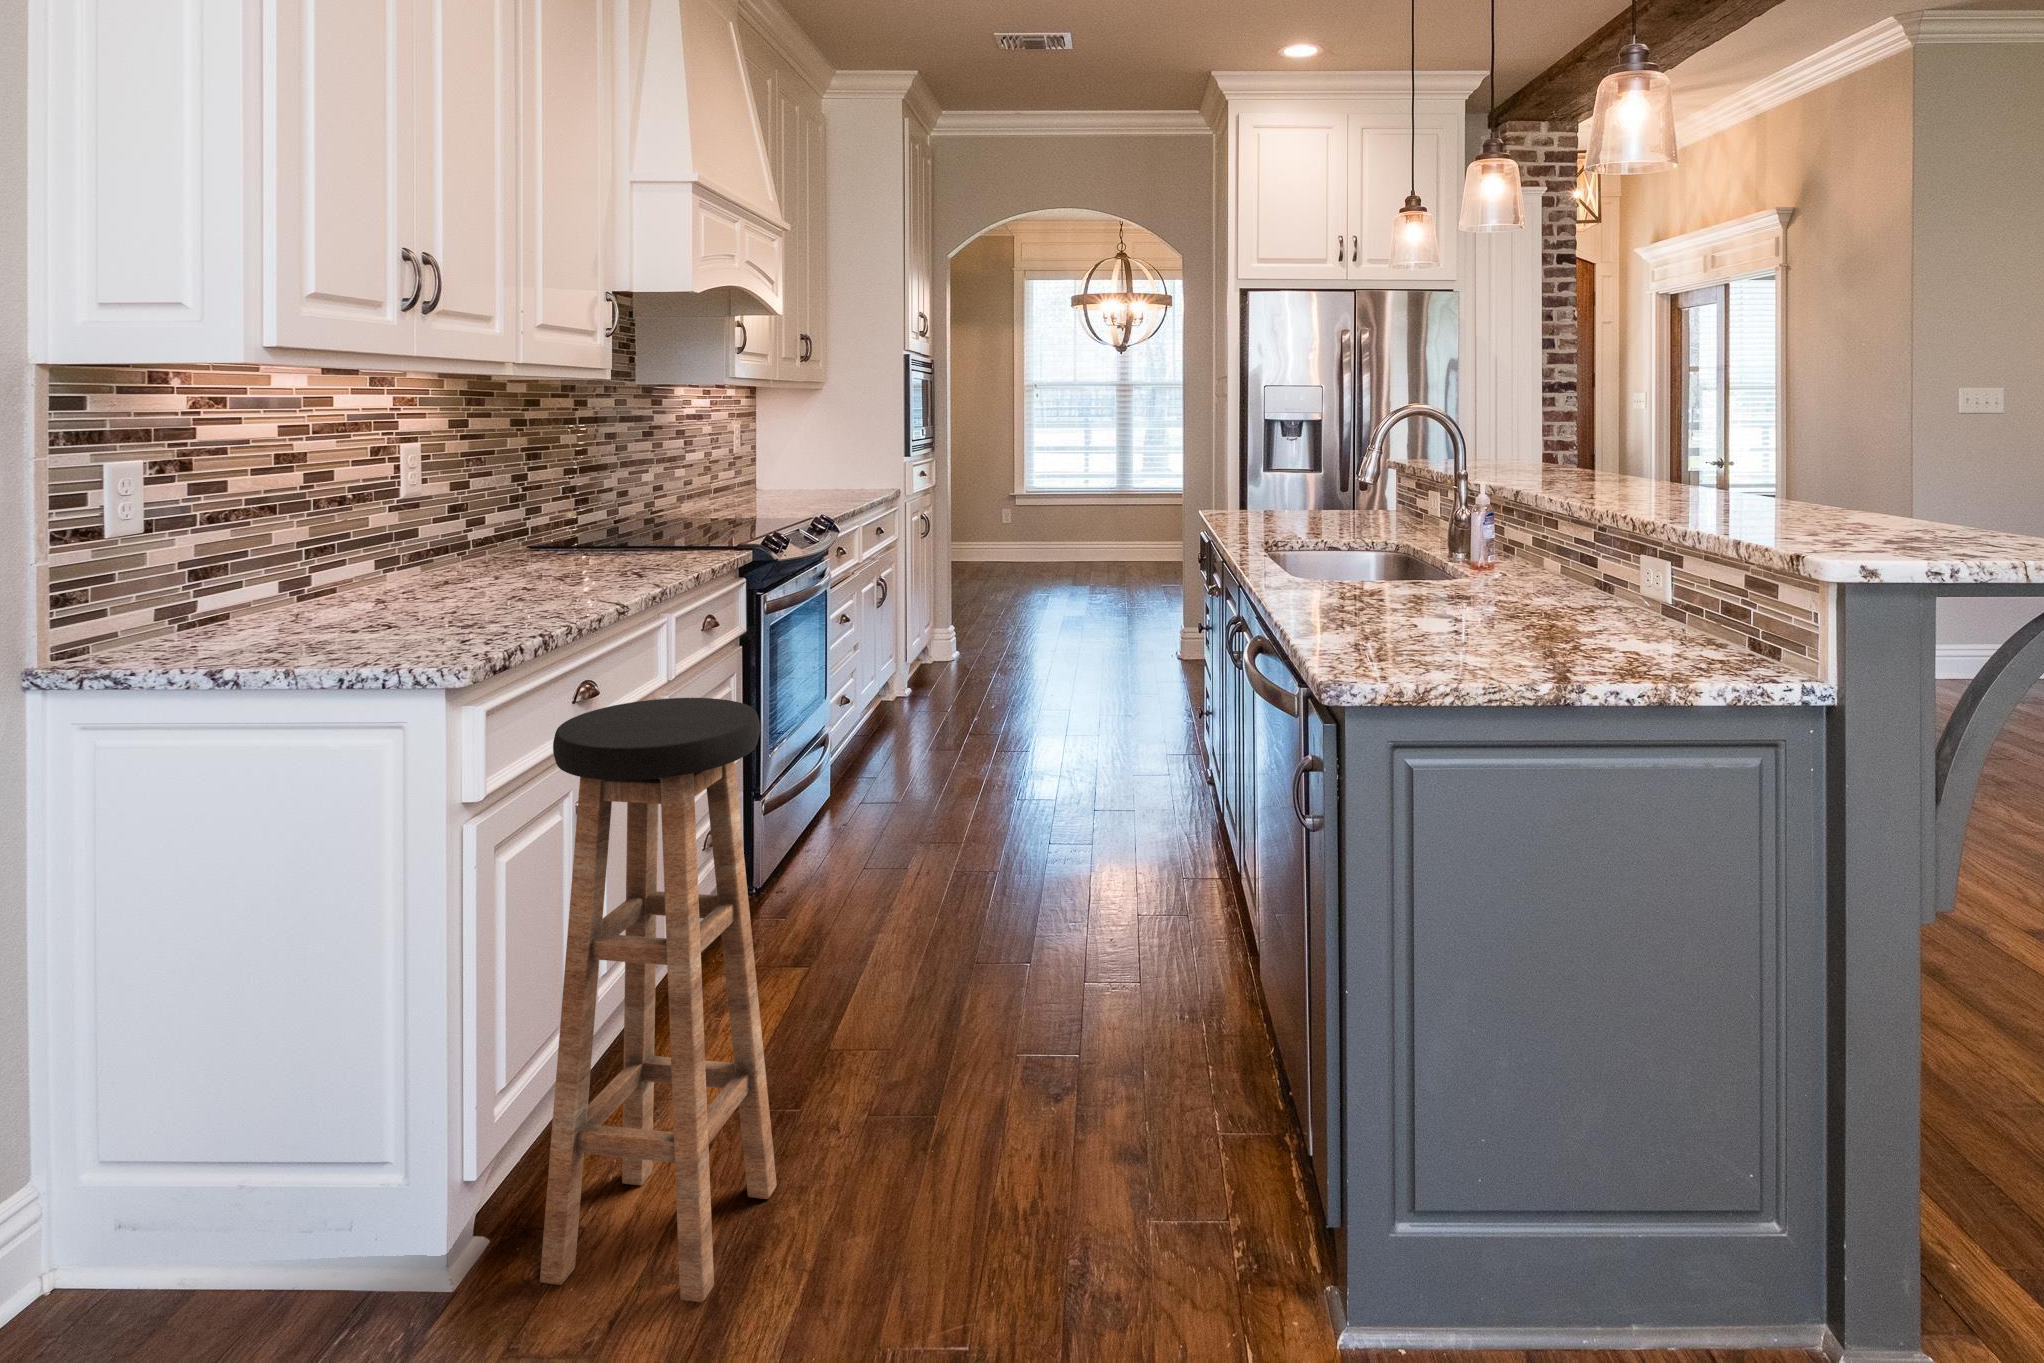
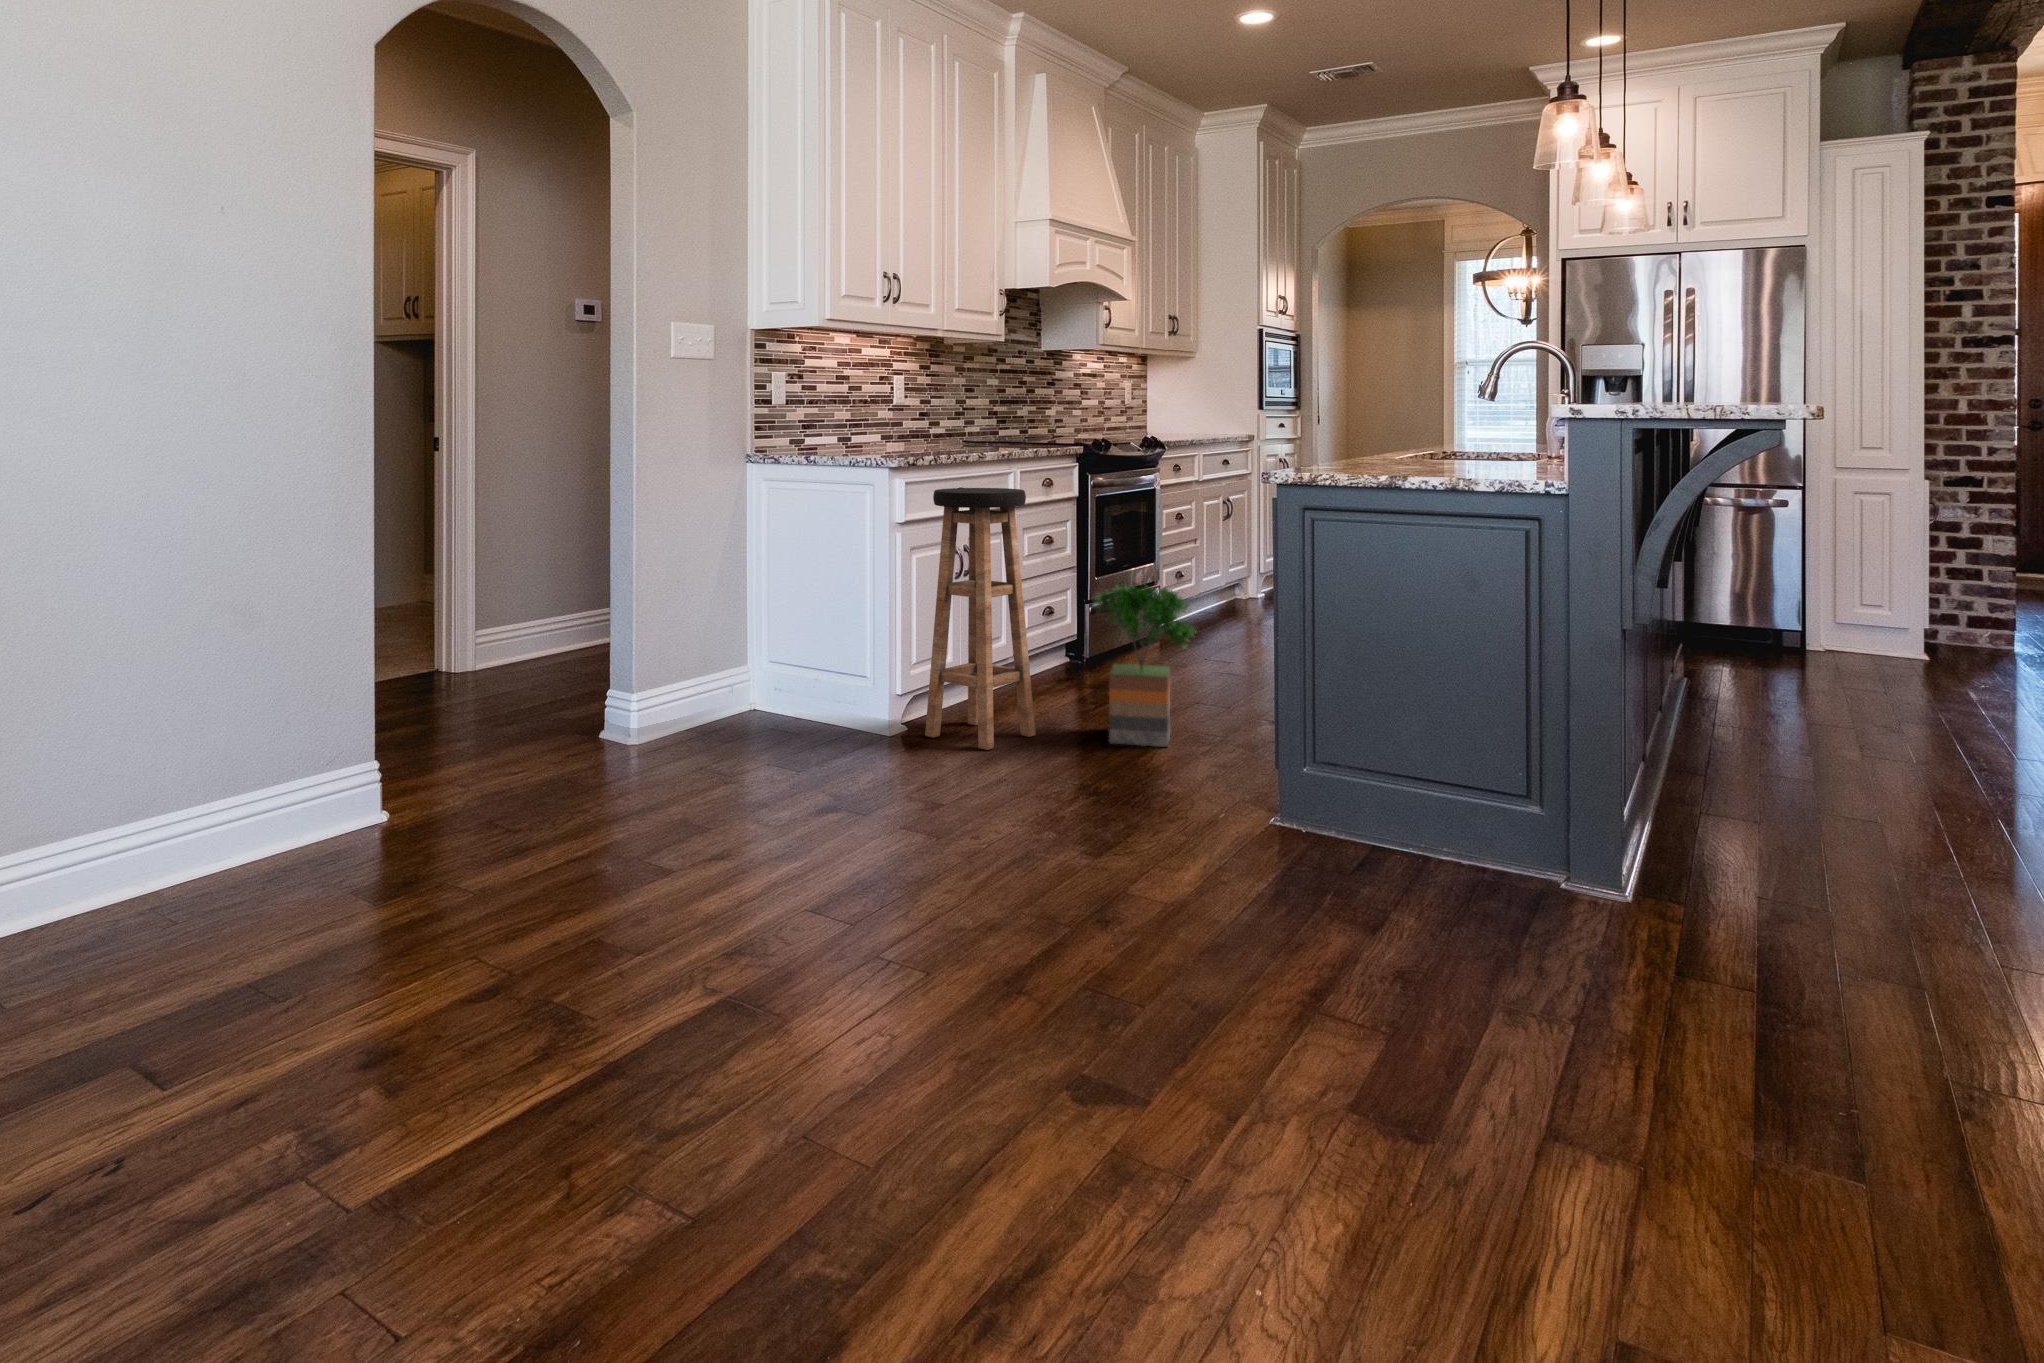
potted tree: none [871,835,1076,1170] -> present [1092,585,1196,747]

